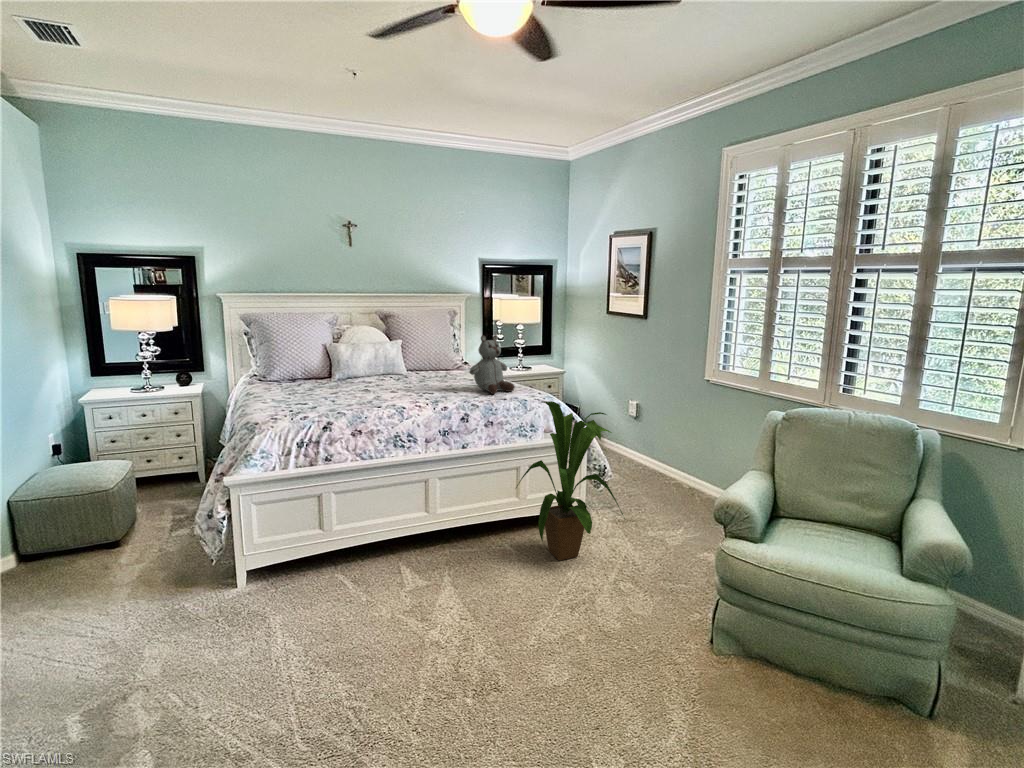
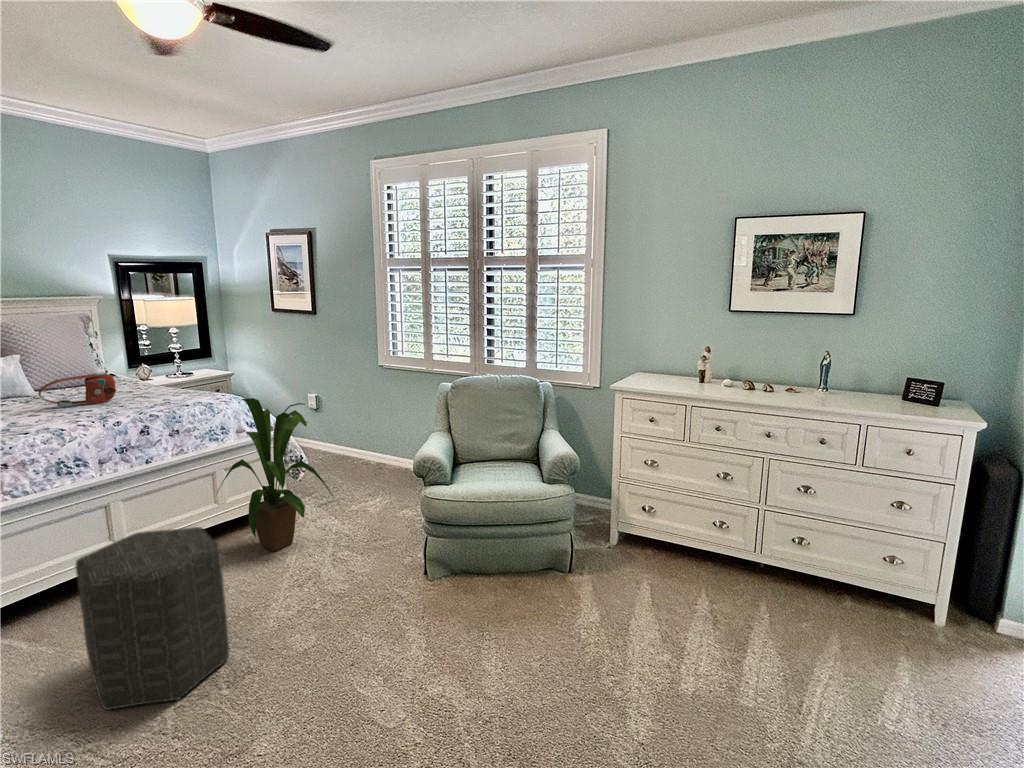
stuffed bear: present [469,335,515,394] -> none [137,339,195,402]
handbag: none [402,361,456,388] -> present [39,373,116,406]
ottoman: none [367,516,485,695] -> present [76,527,229,710]

